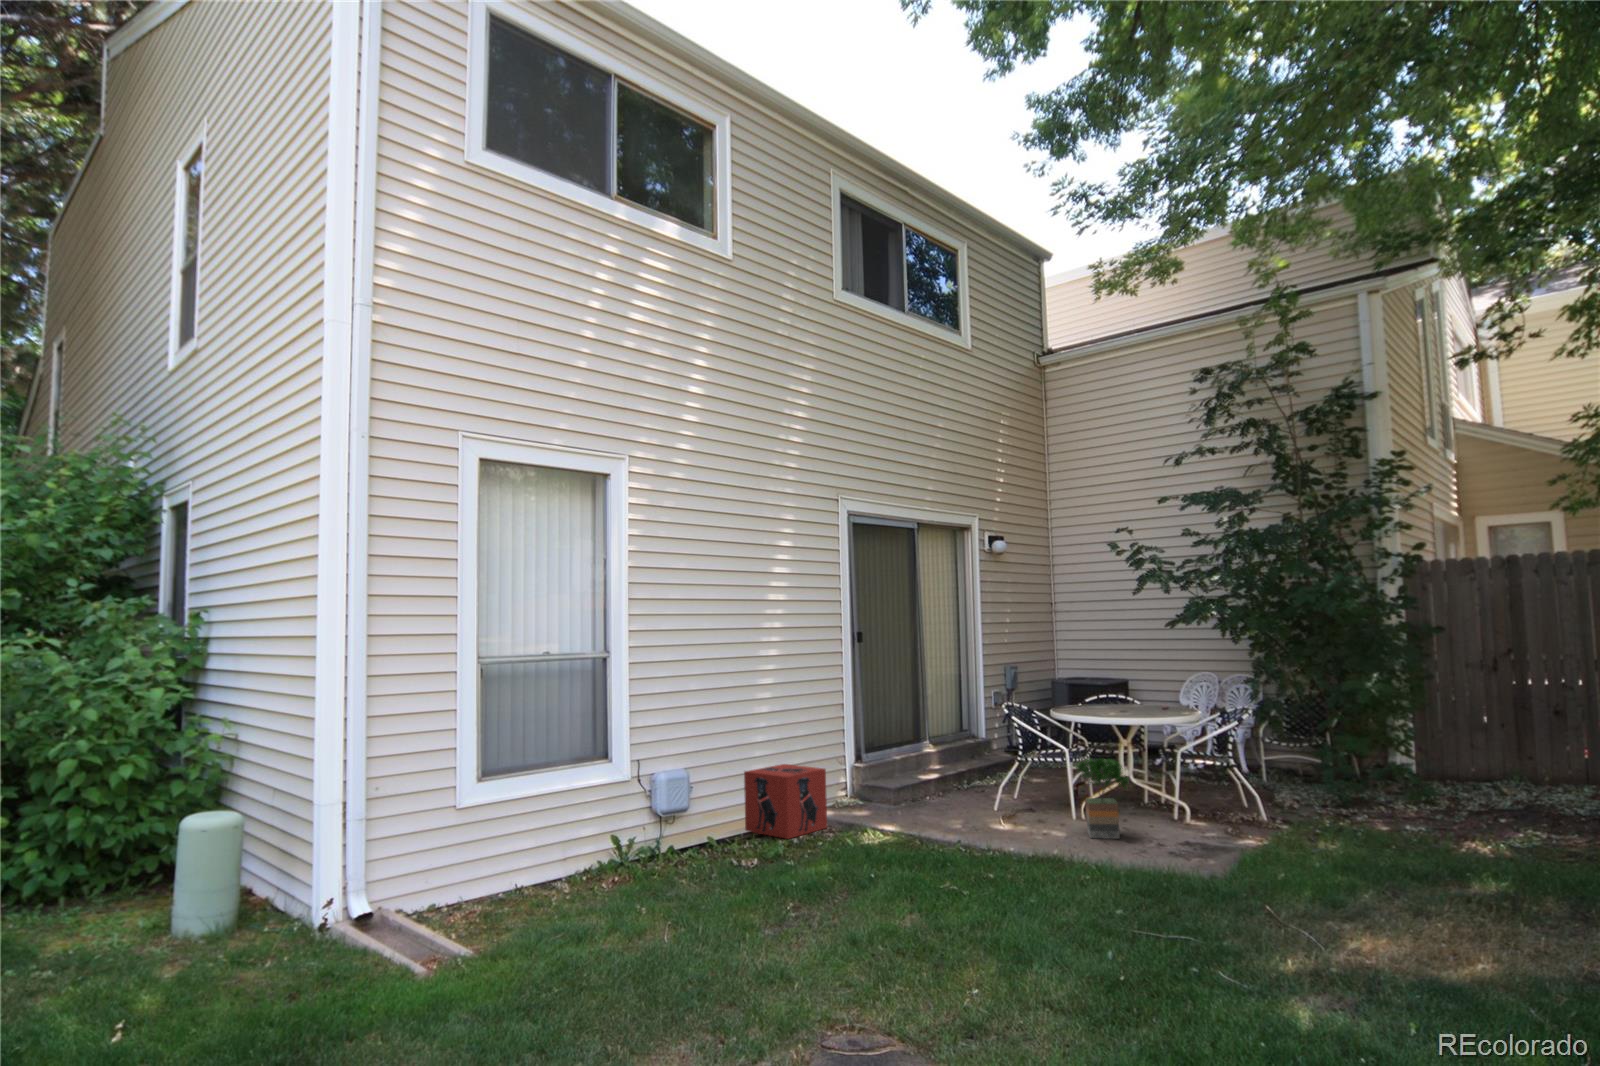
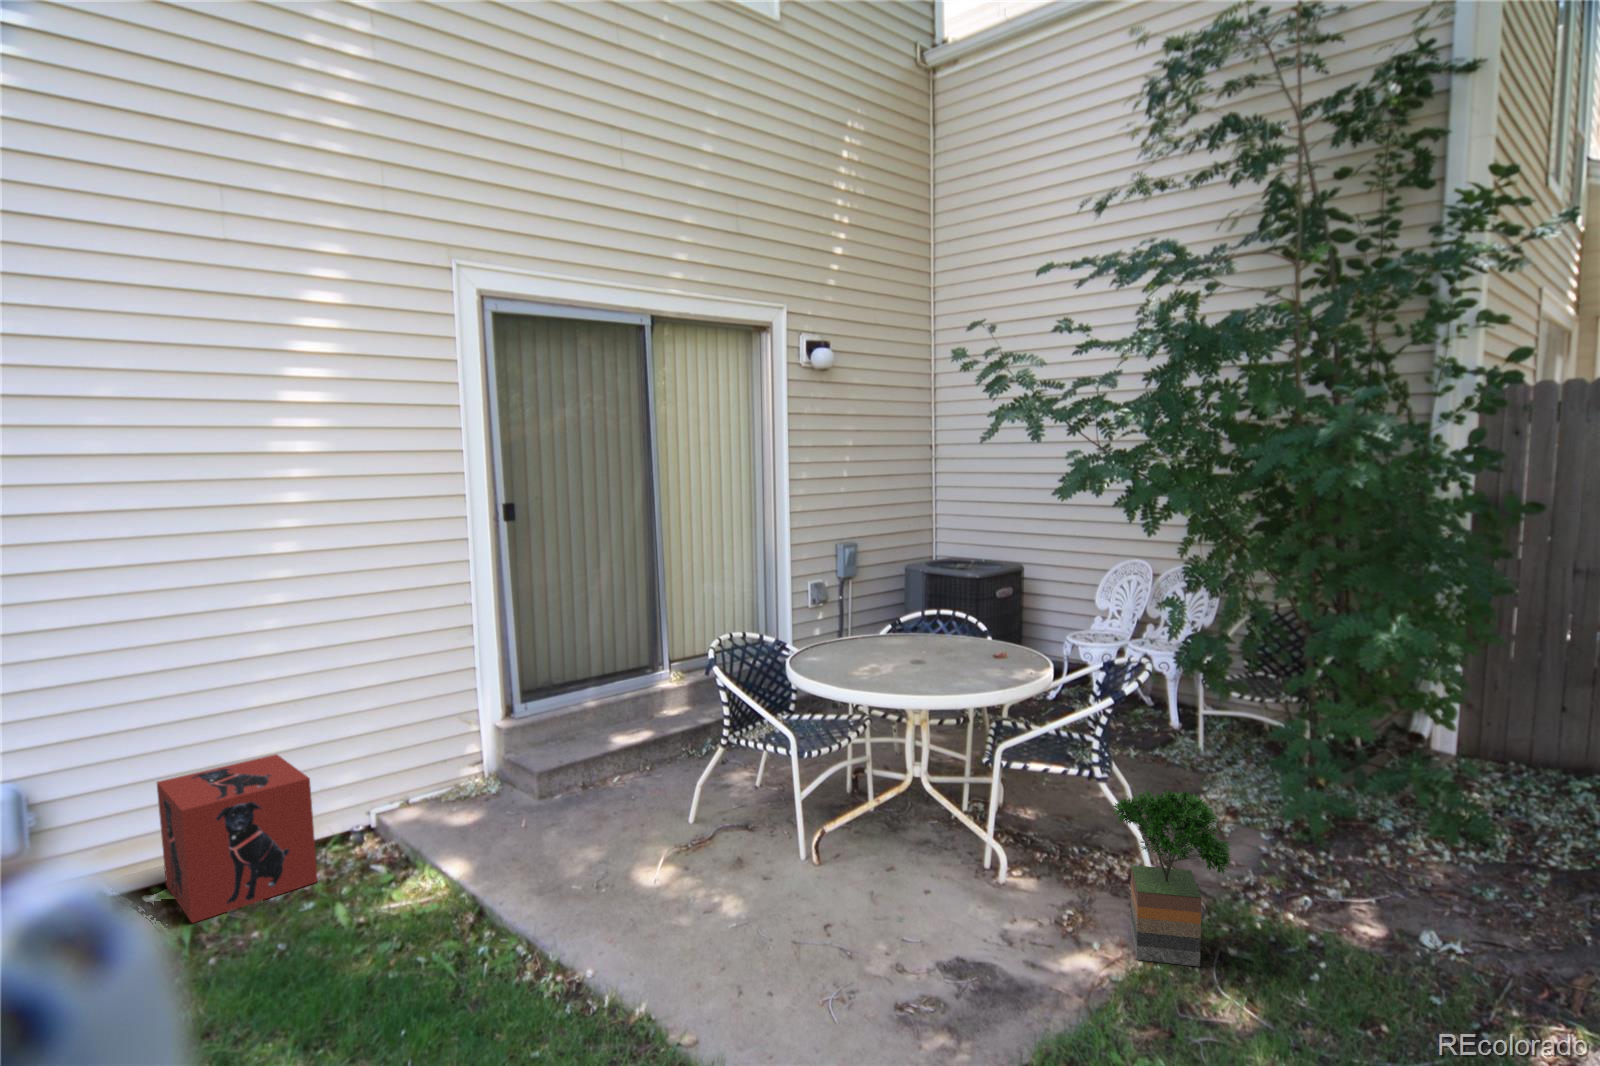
potted tree: present [1076,758,1128,839] -> present [1113,789,1231,967]

